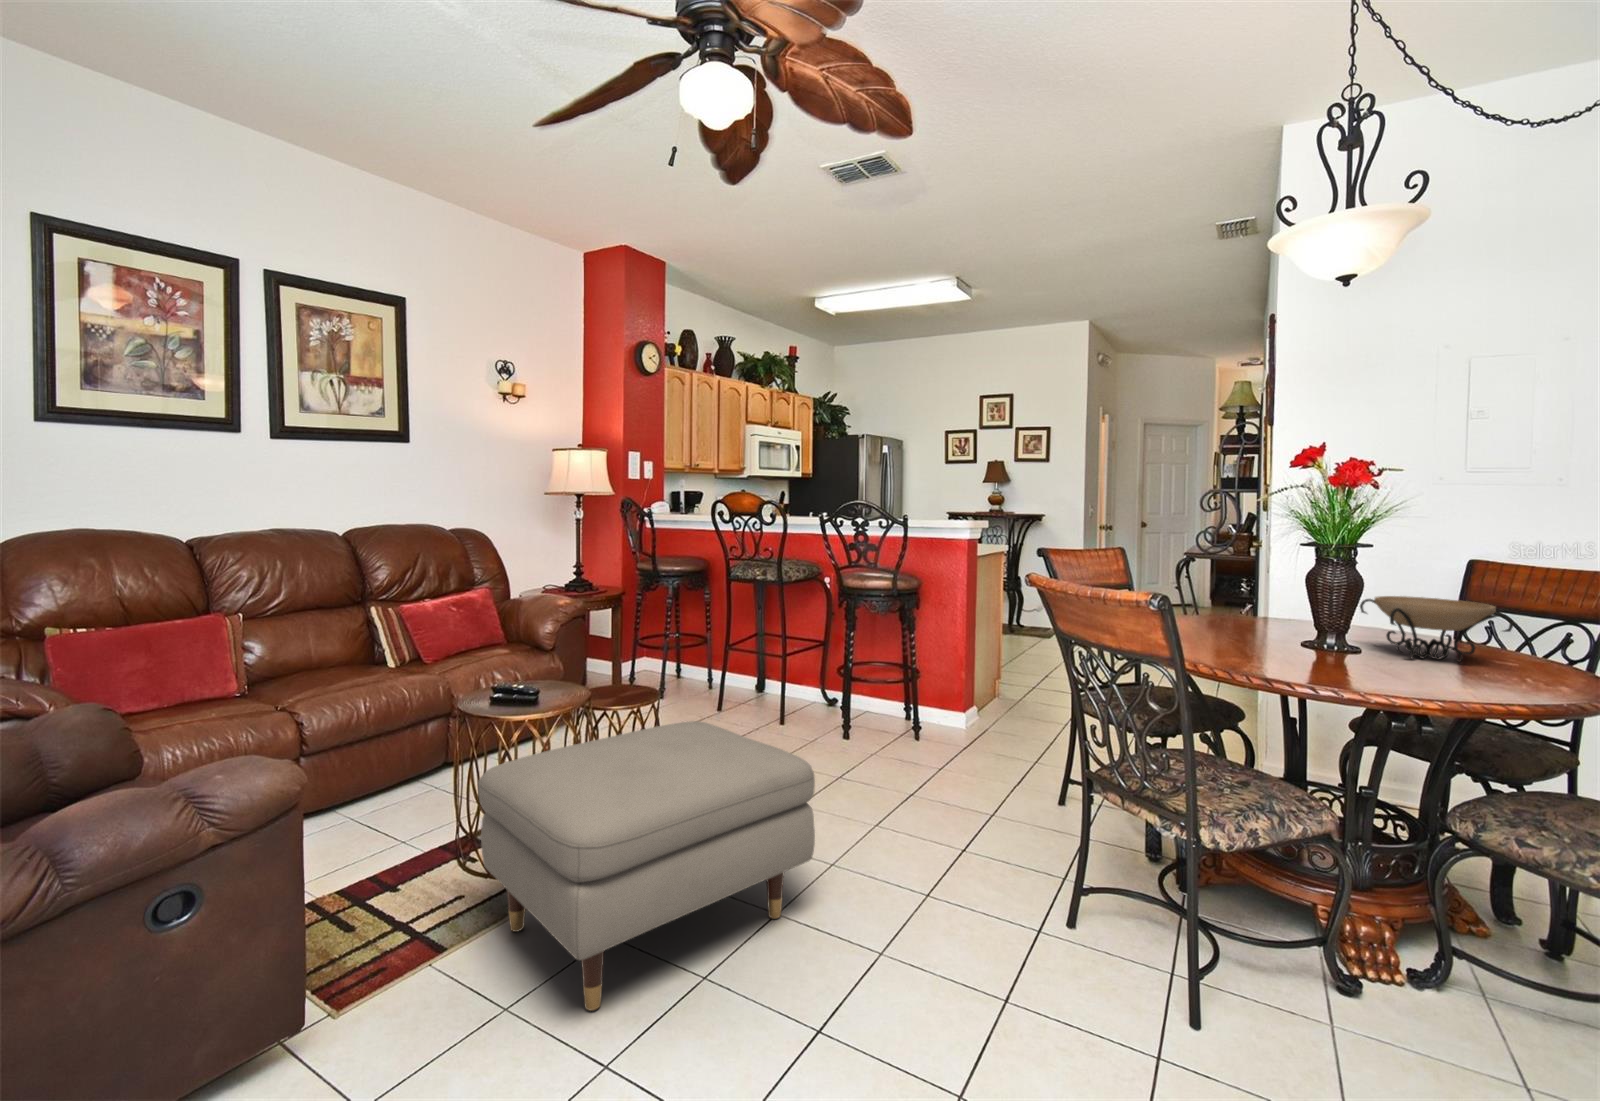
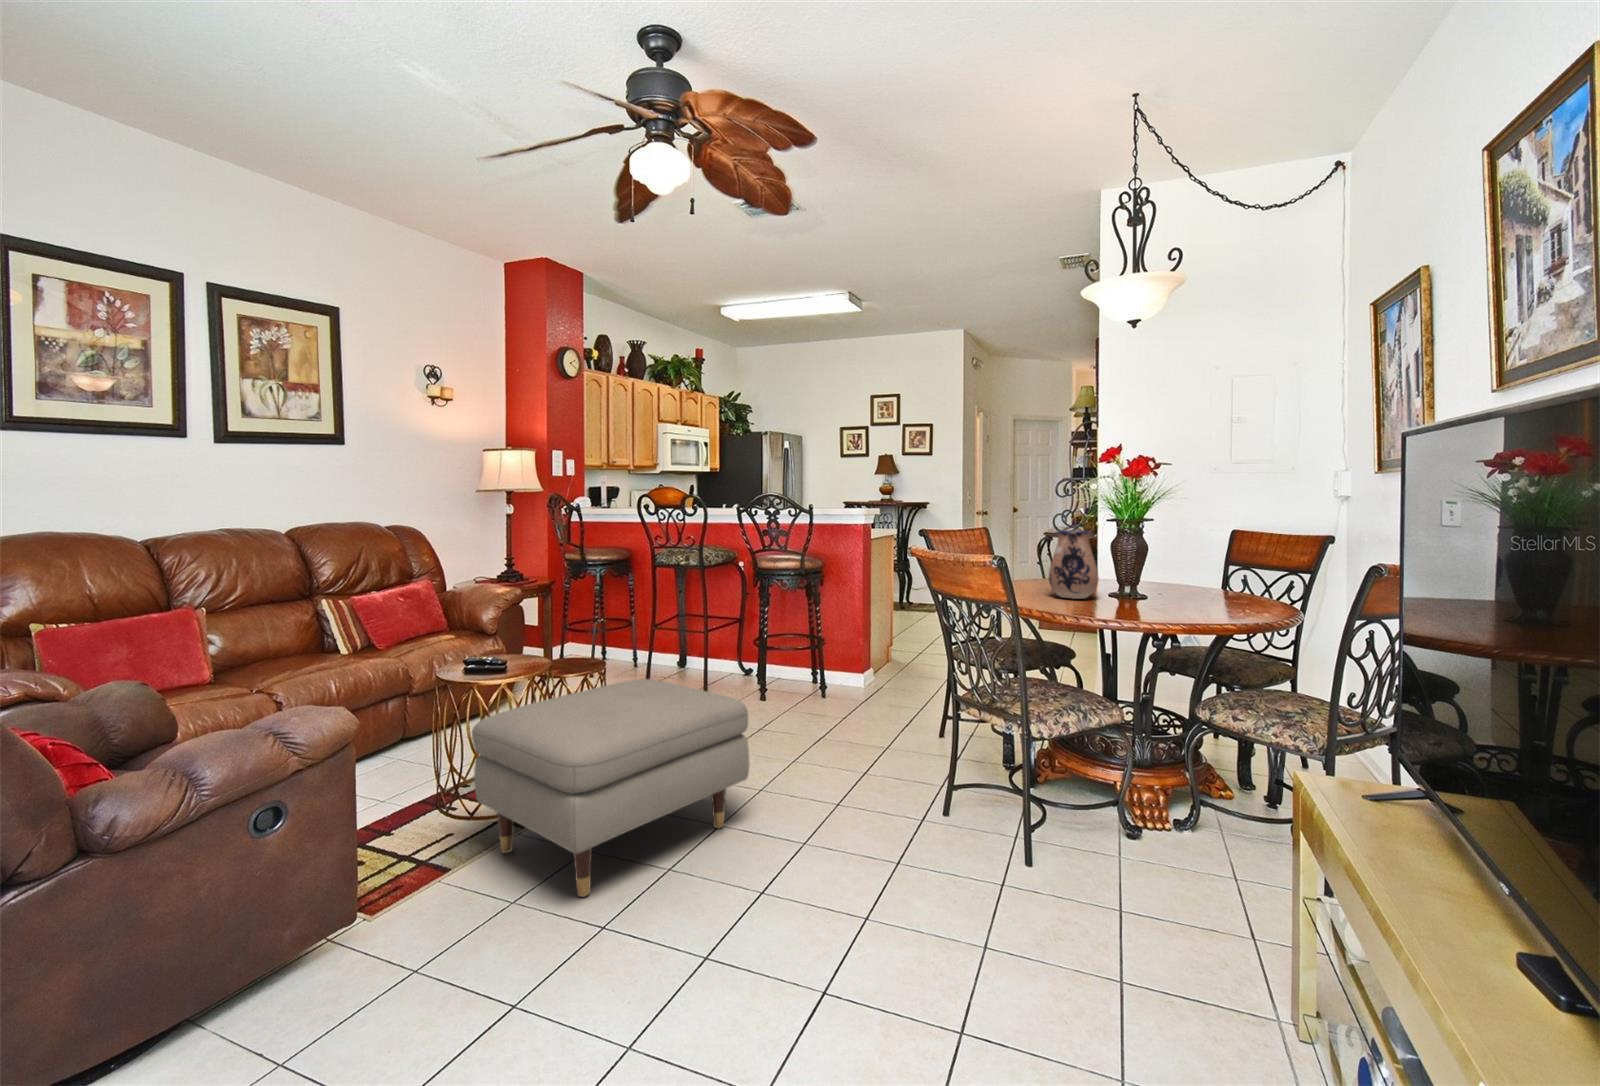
ceramic pitcher: none [1219,556,1292,649] -> present [1049,531,1099,599]
decorative bowl: present [1360,596,1514,662] -> none [1147,557,1240,603]

